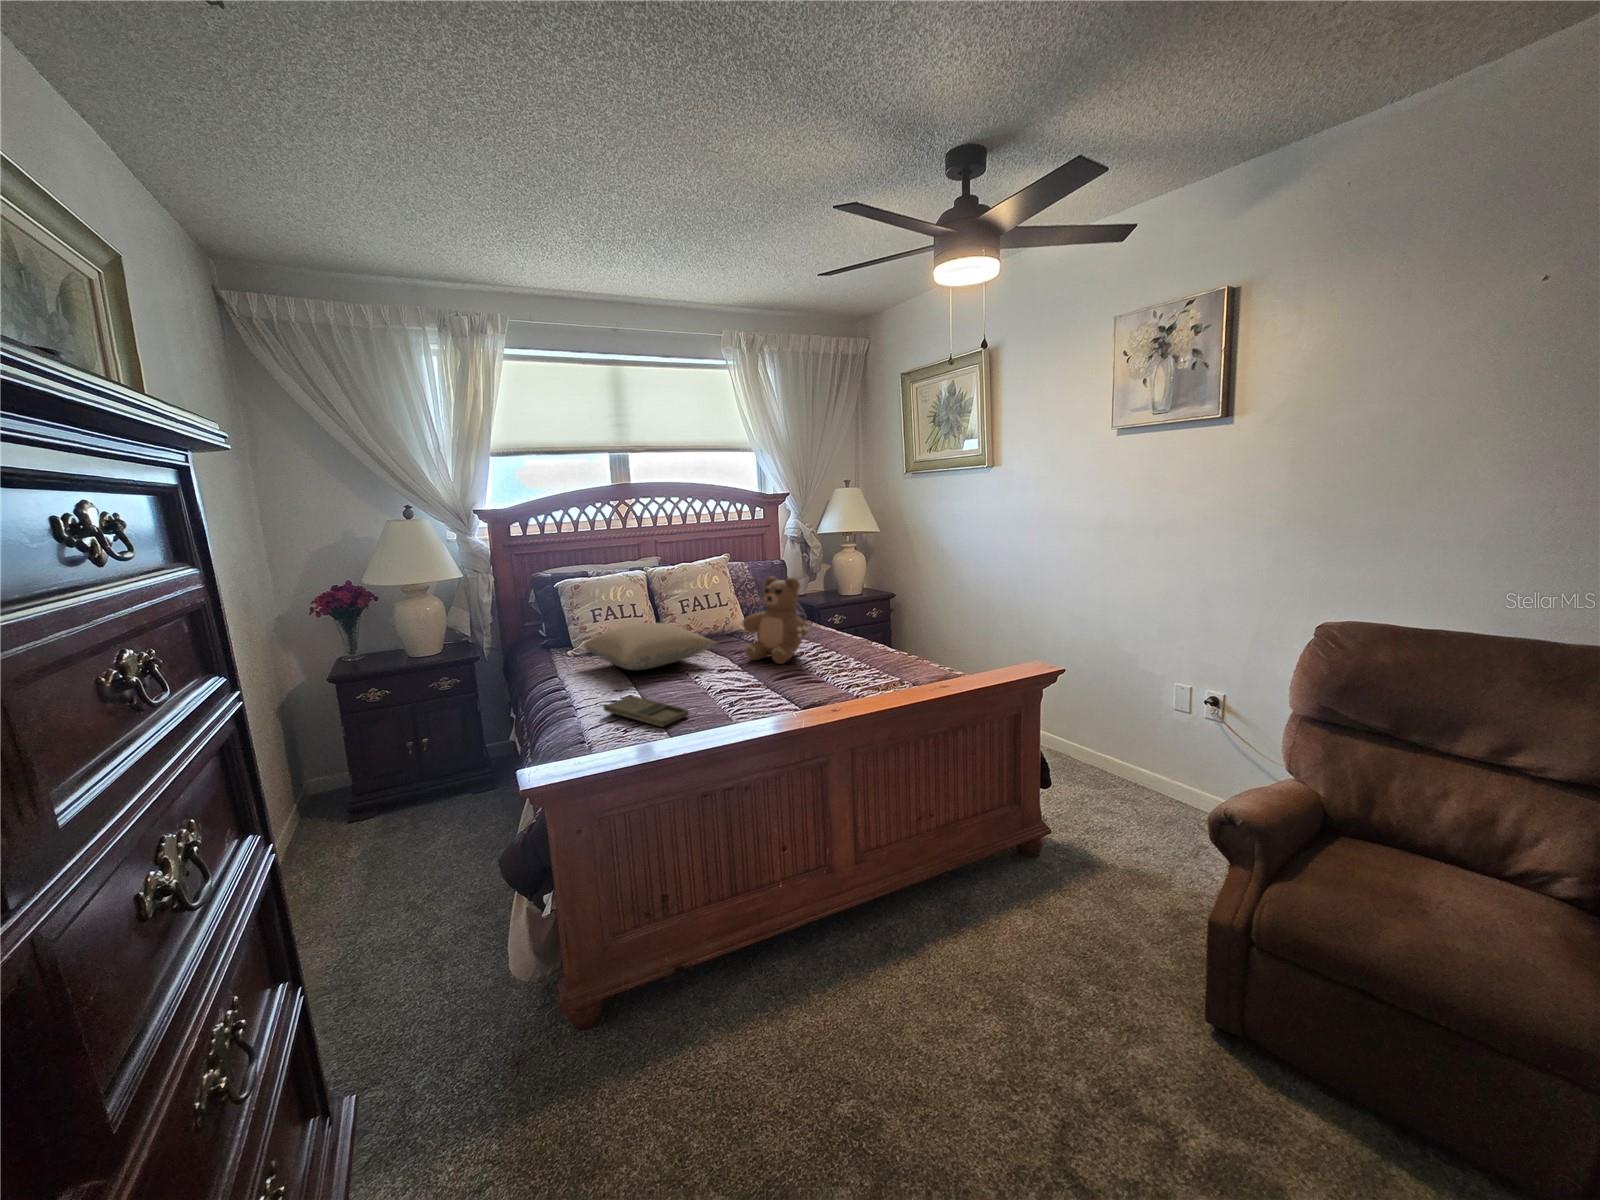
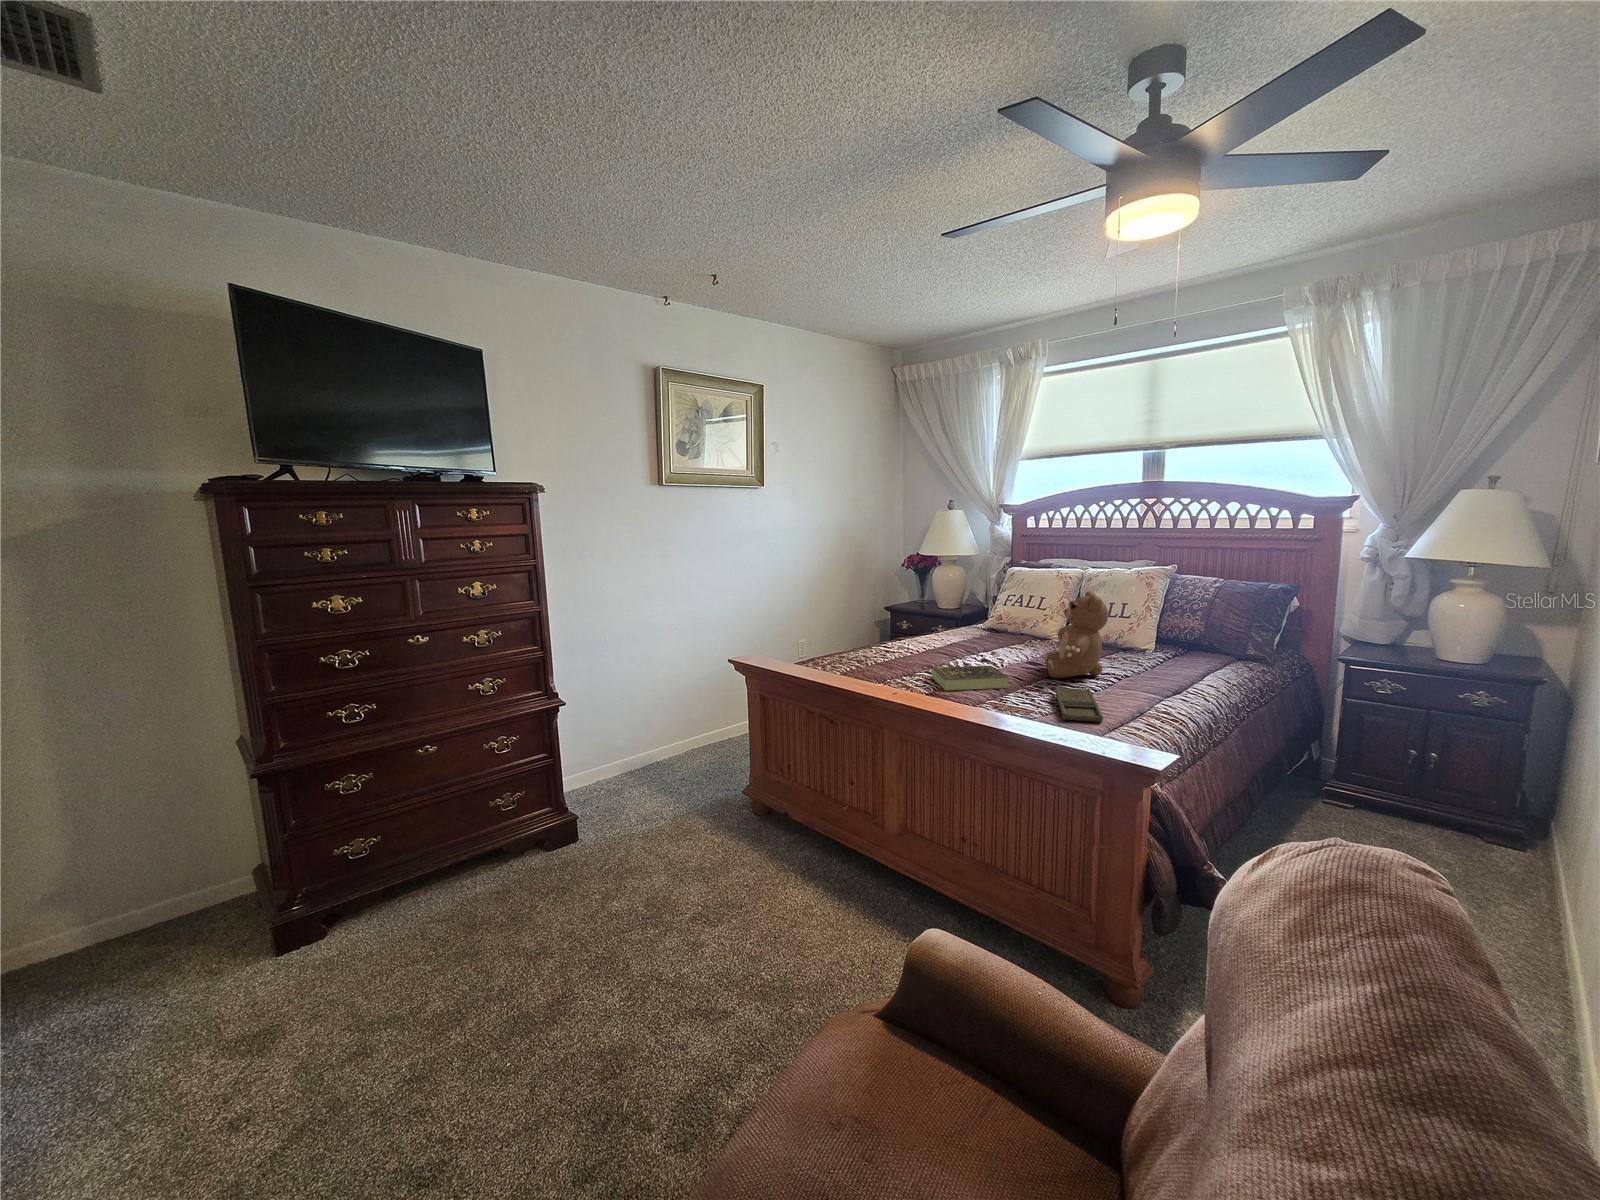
pillow: present [584,623,717,670] -> none [937,610,1048,649]
book: none [719,670,789,702] -> present [932,665,1009,690]
tray: present [603,695,689,727] -> present [1055,687,1103,722]

